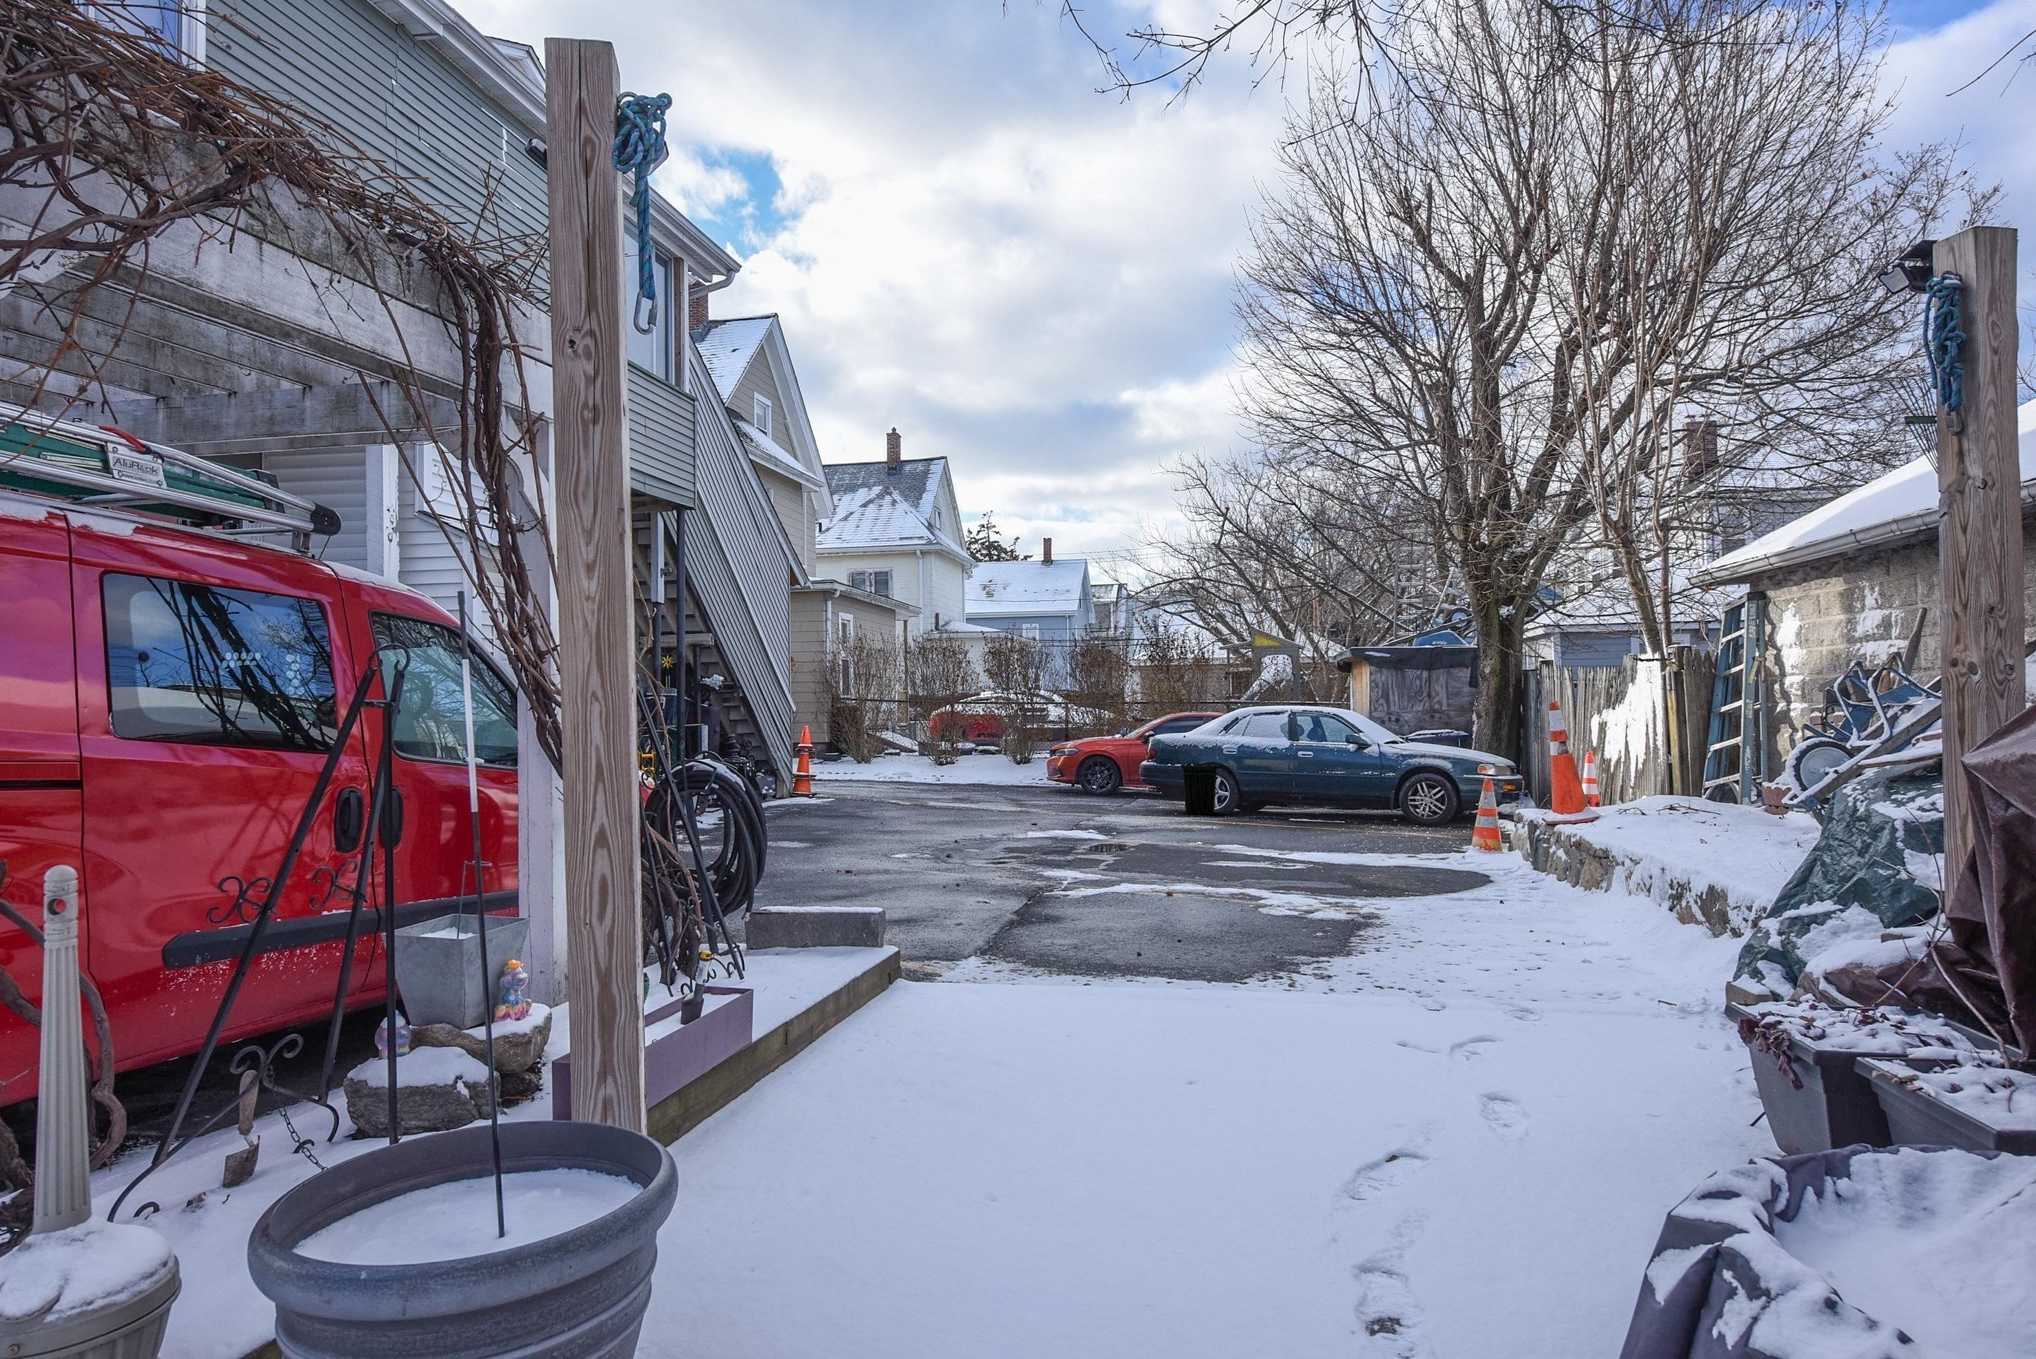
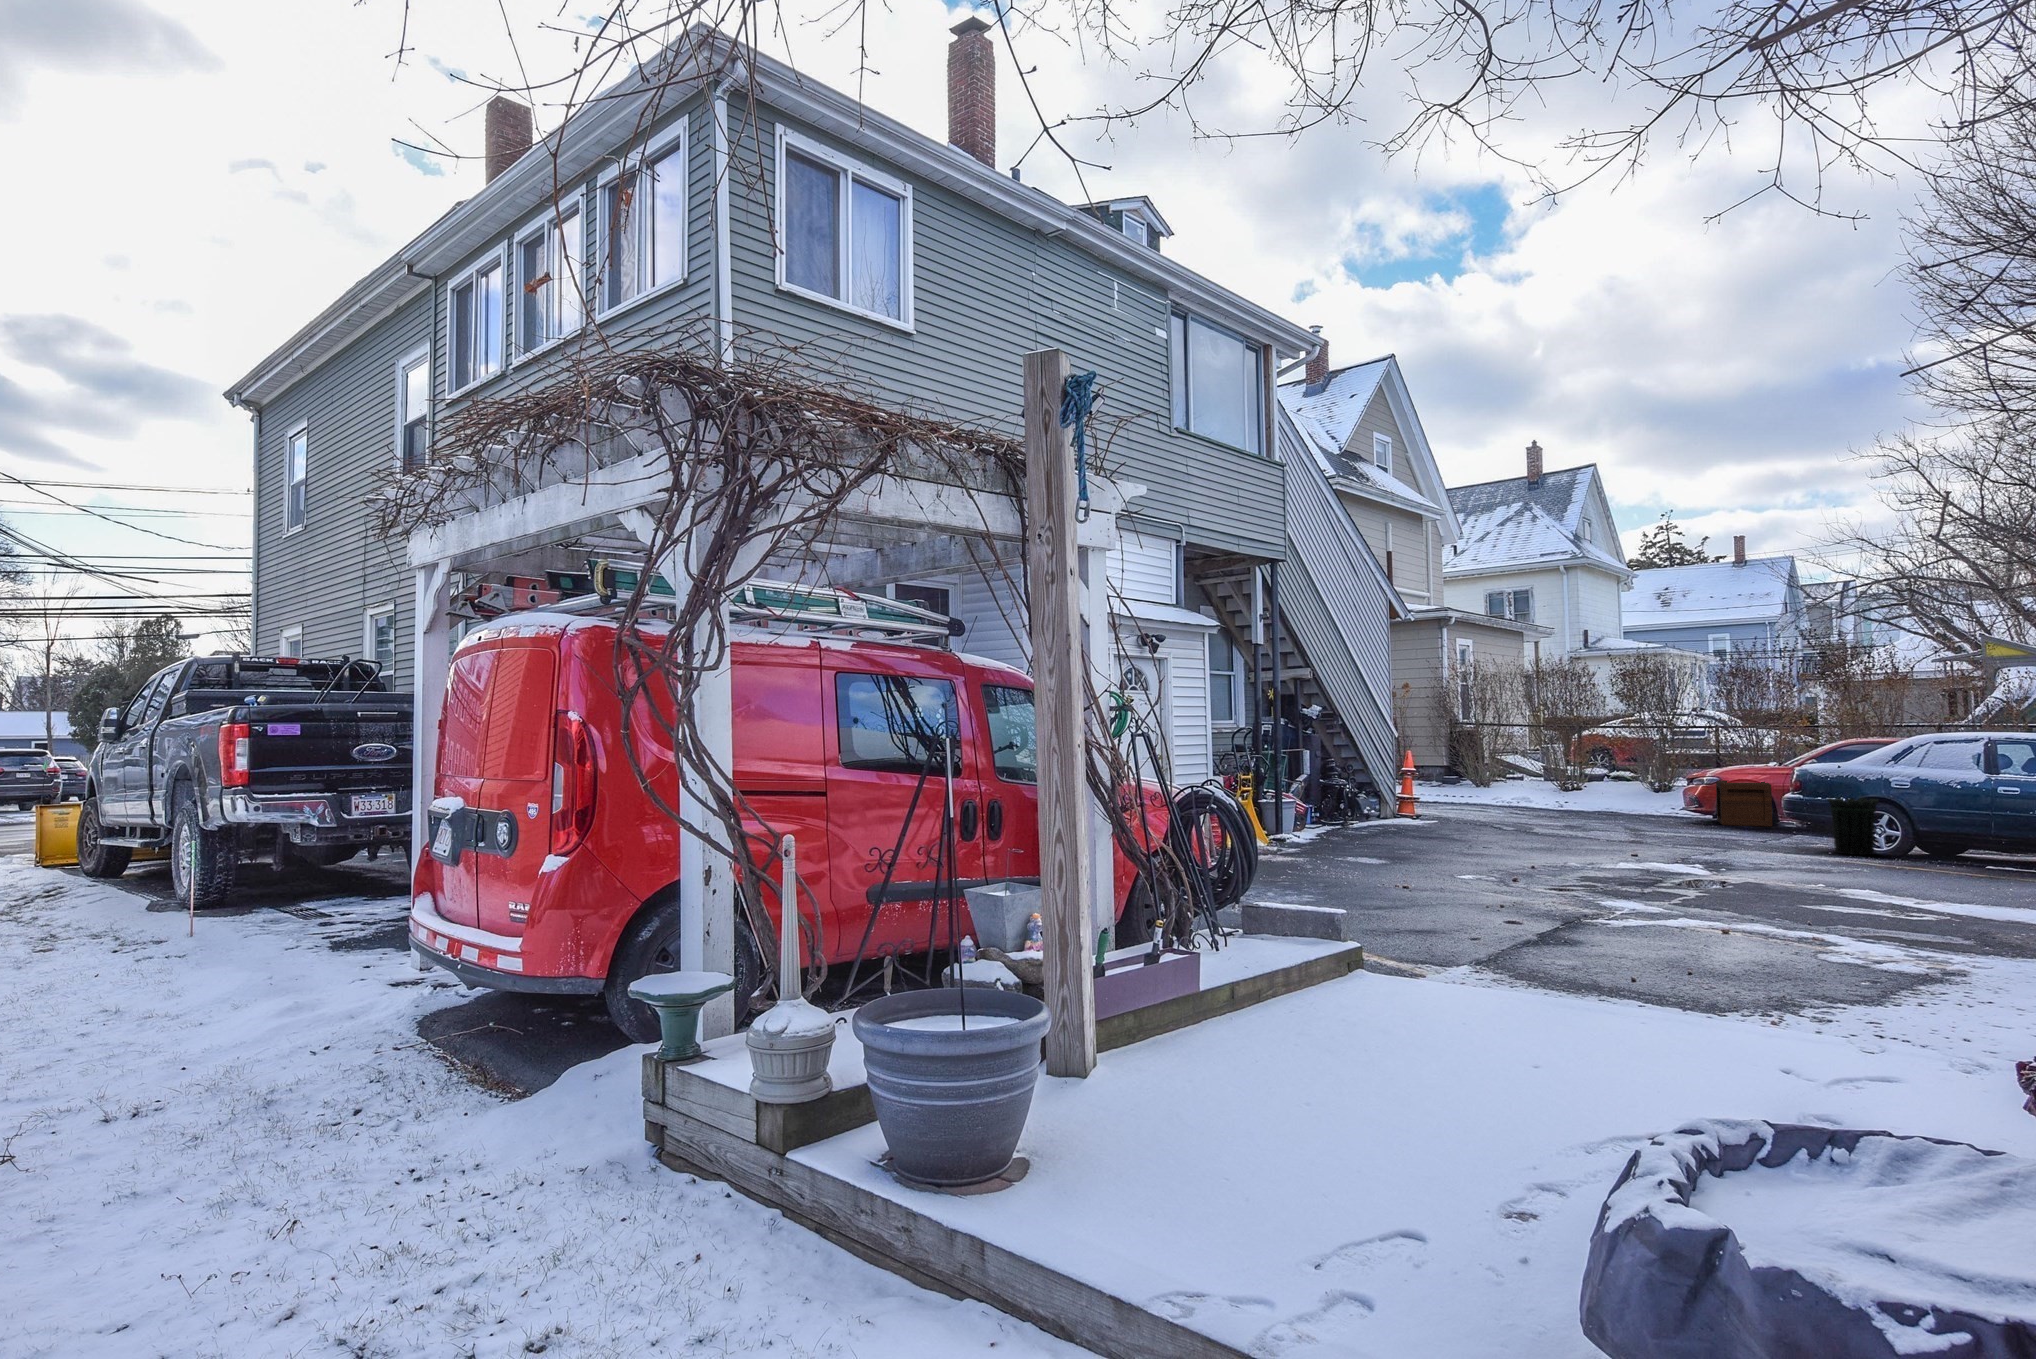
wooden crate: none [1077,751,1122,793] -> present [1716,780,1772,827]

